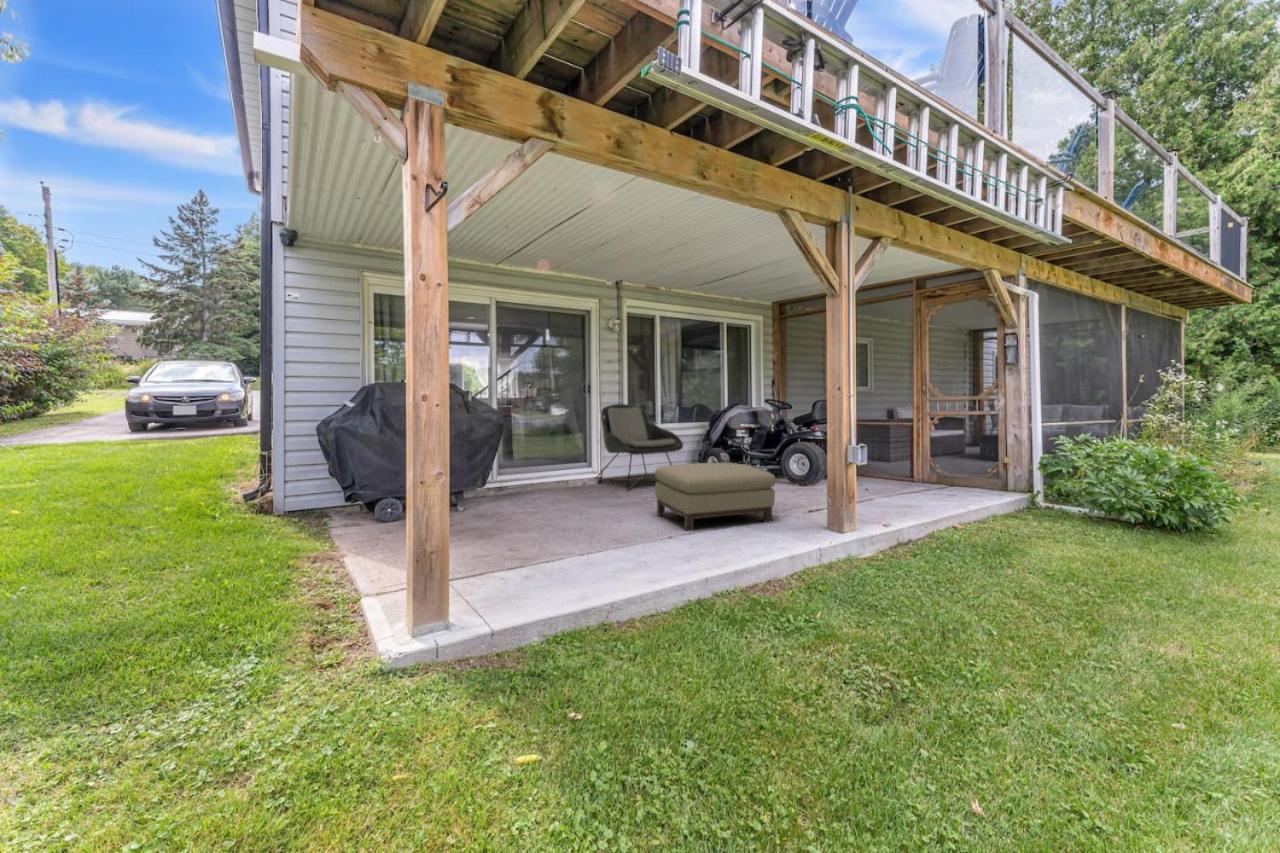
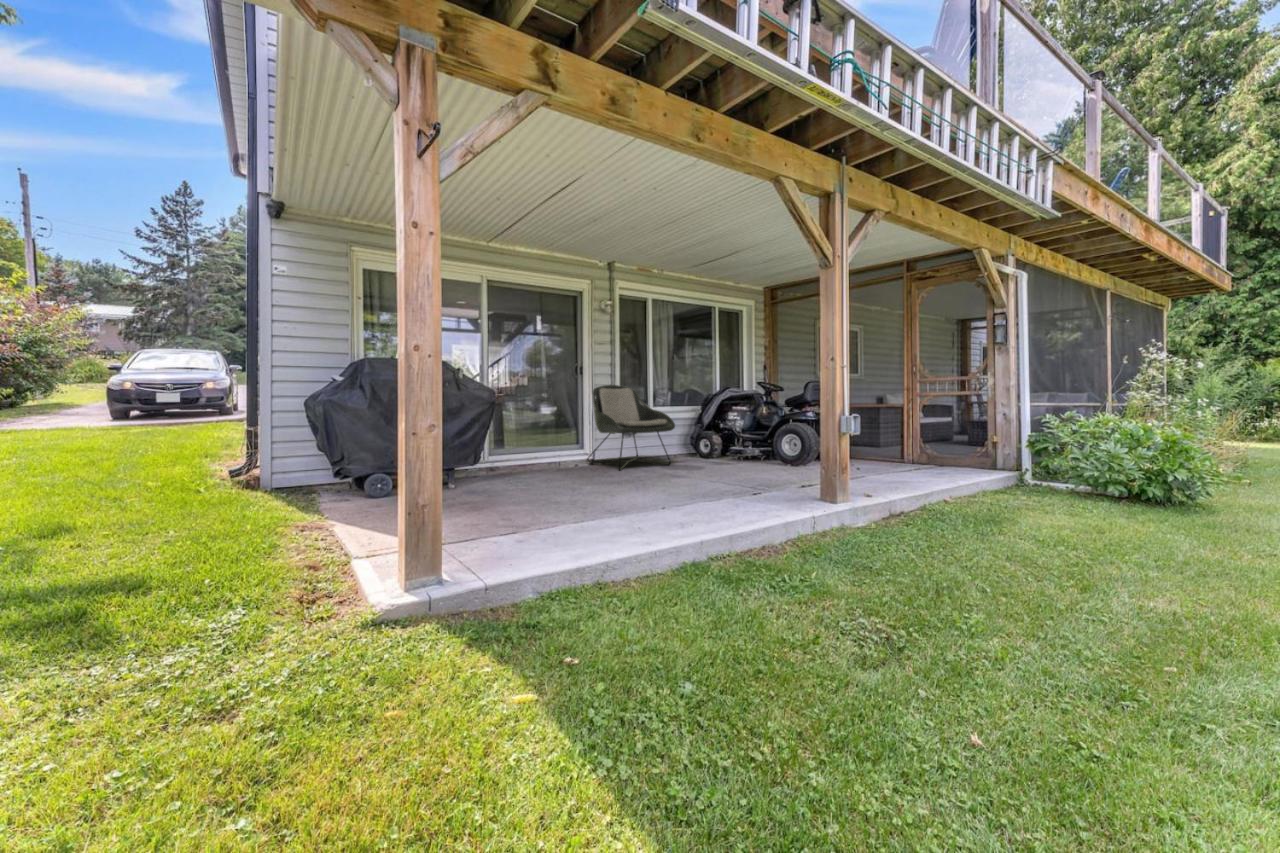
ottoman: present [655,463,776,531] -> none [648,438,769,503]

